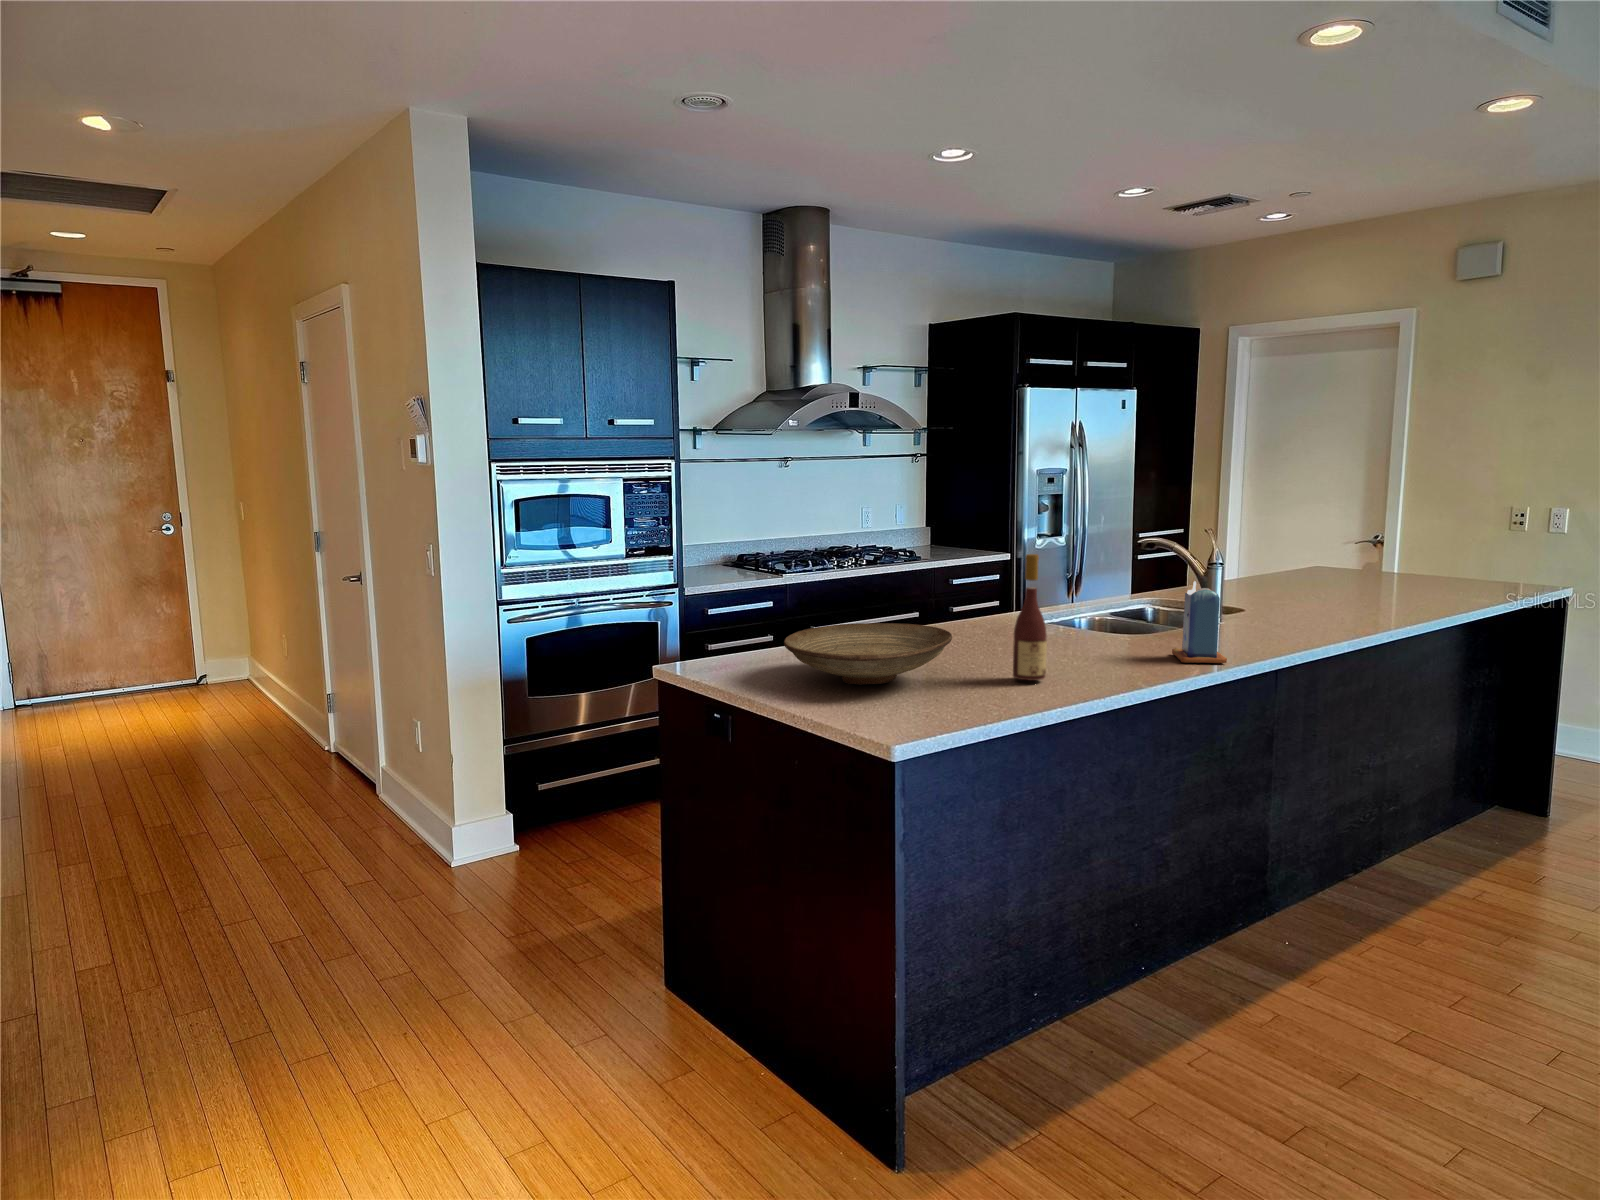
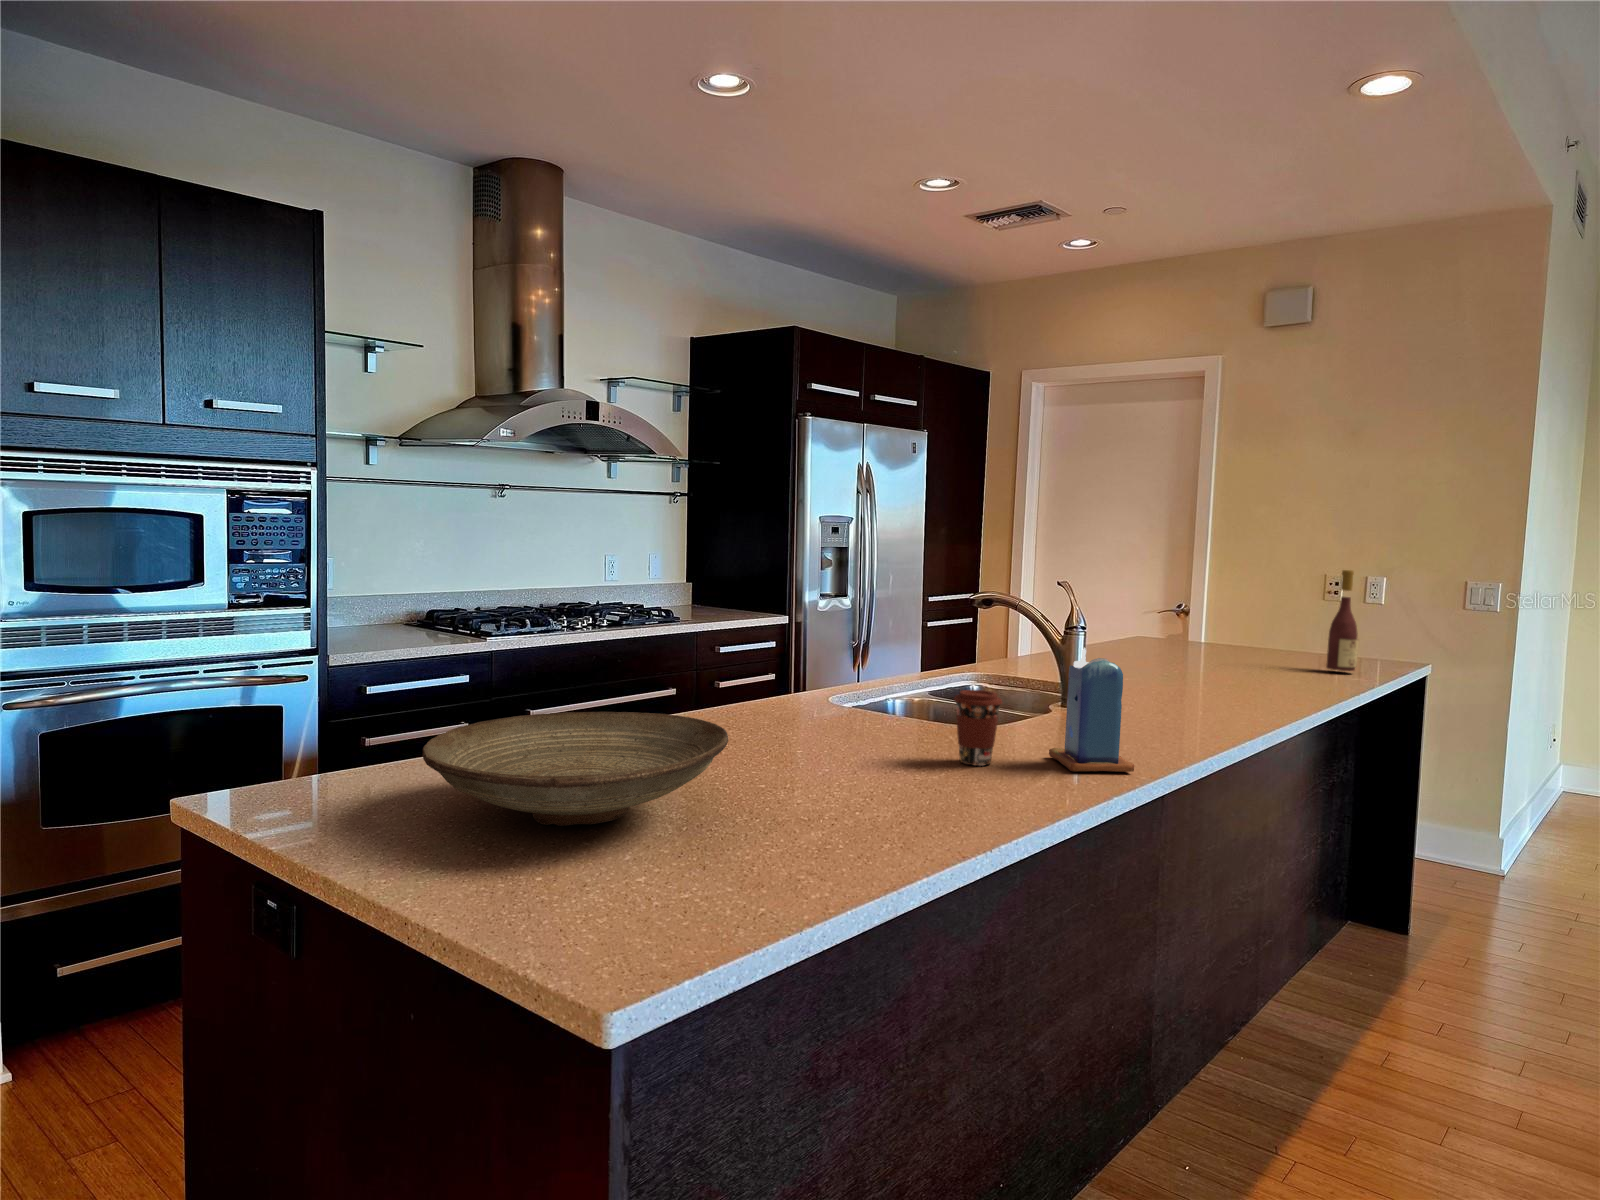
wine bottle: present [1013,554,1047,680] -> present [1326,570,1358,671]
coffee cup: none [1103,609,1136,659] -> present [954,690,1002,766]

